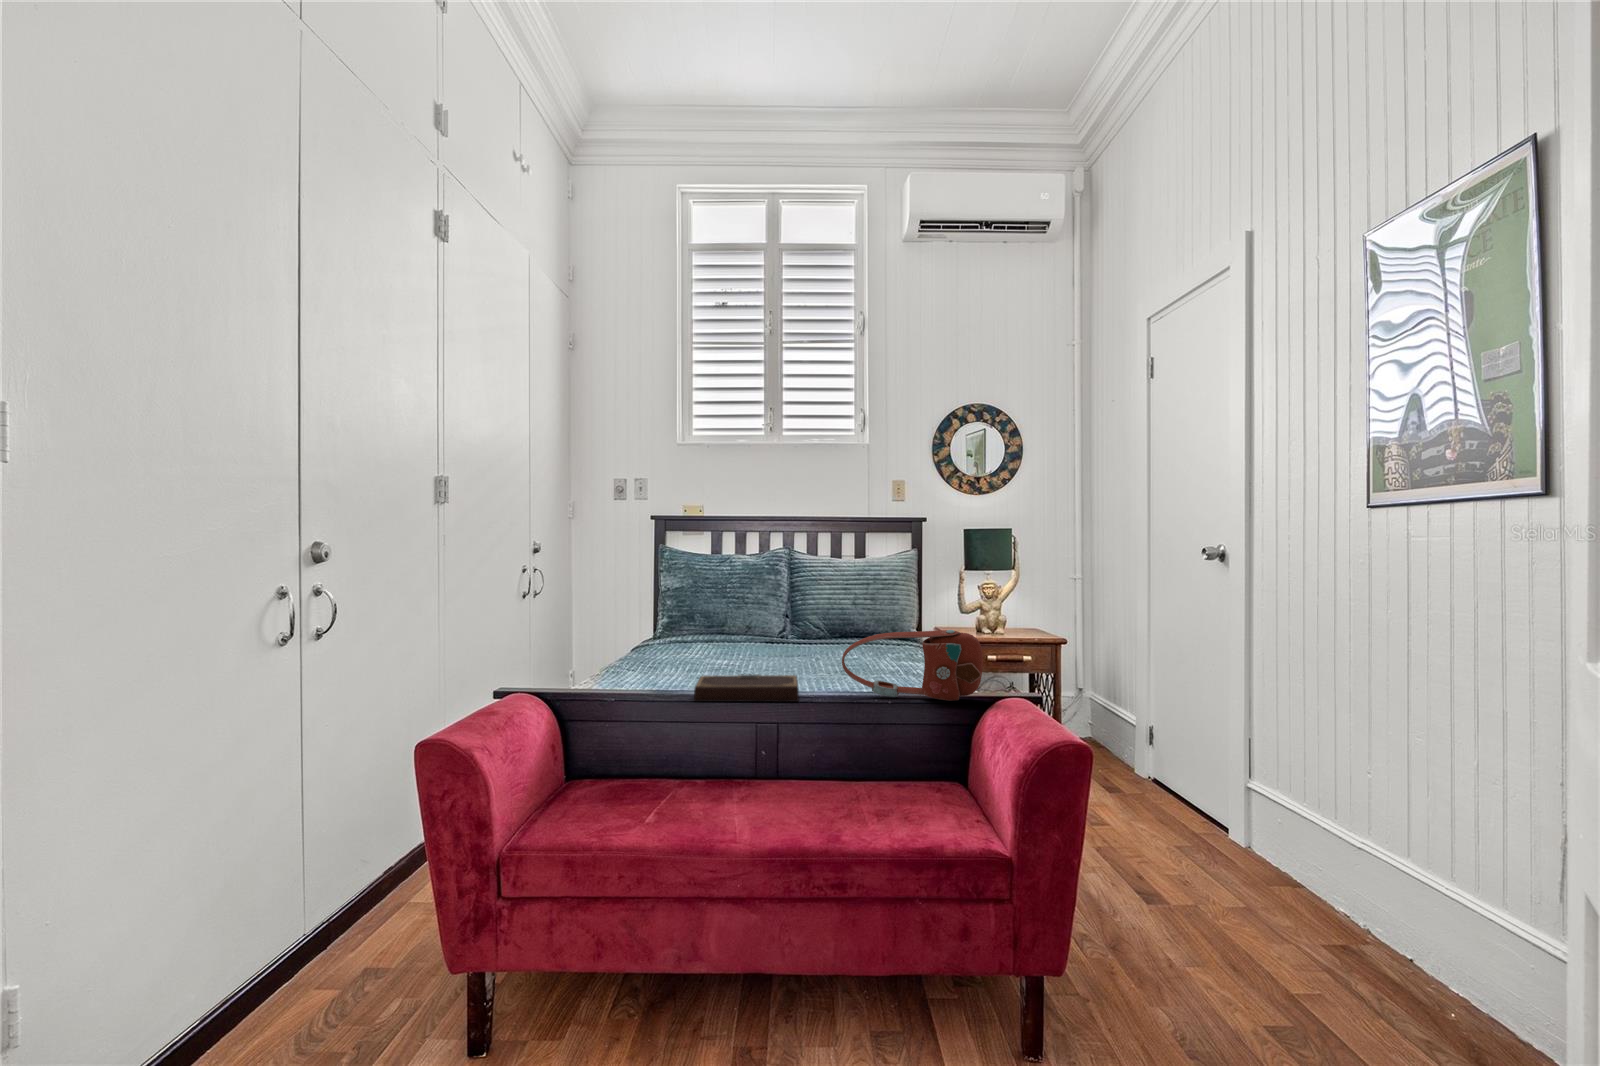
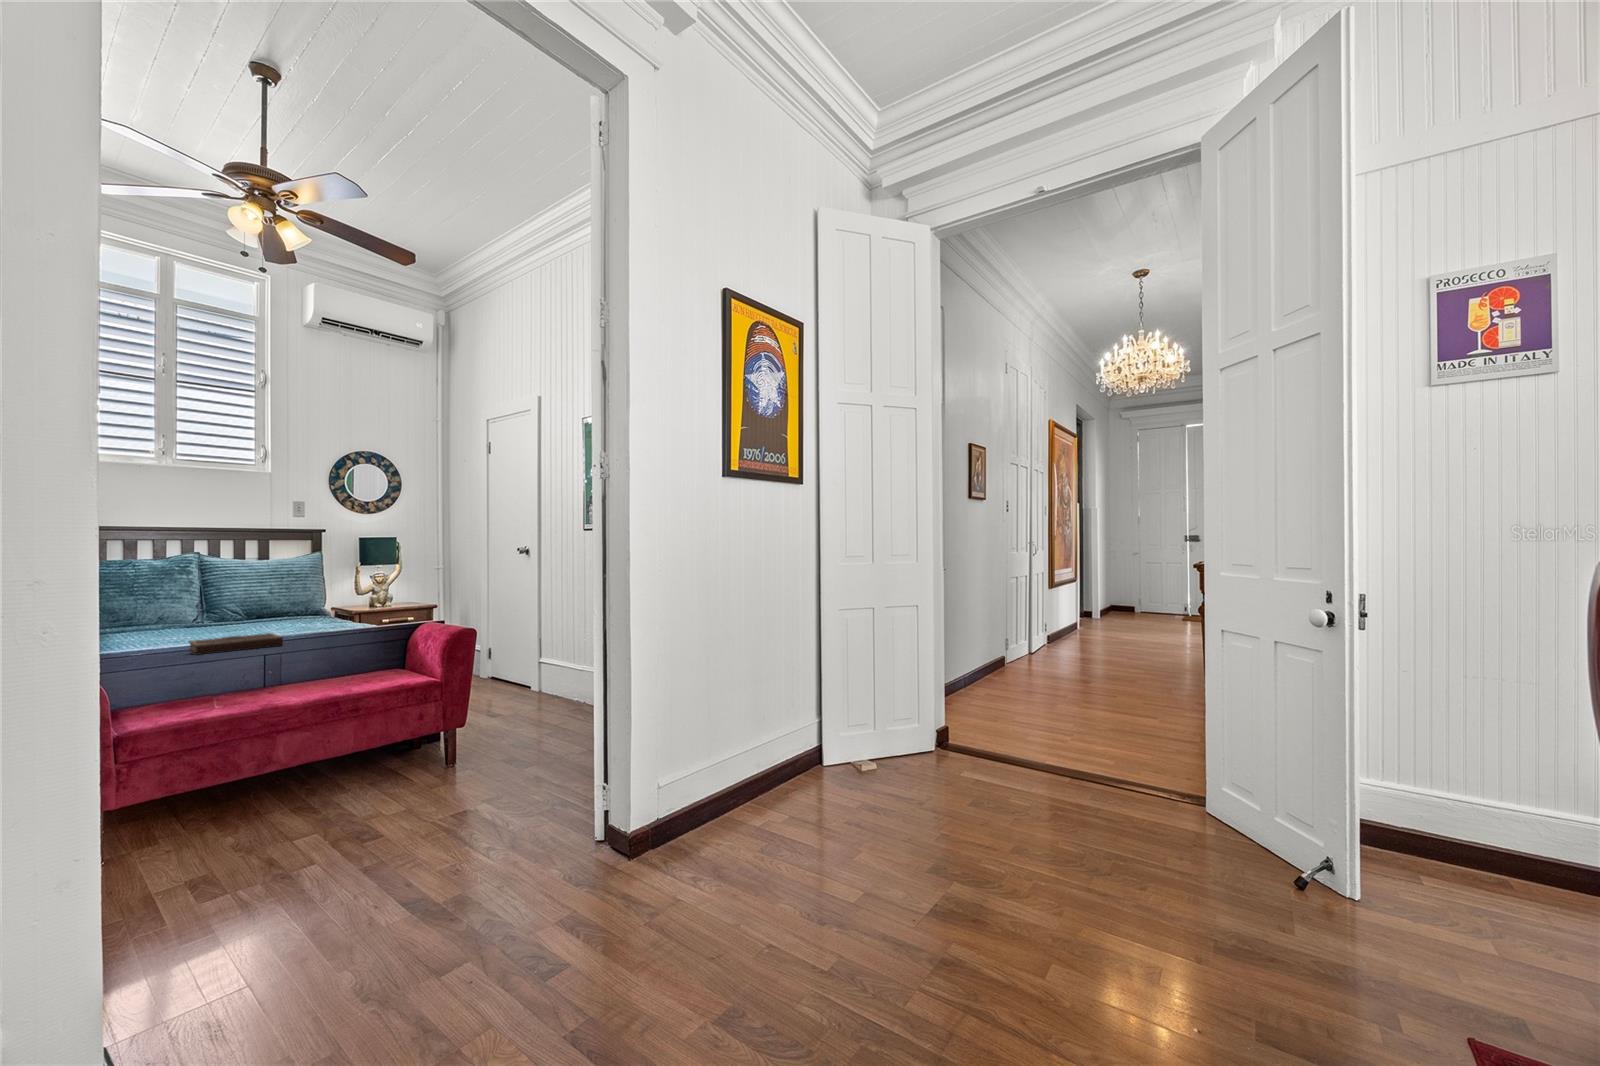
handbag: present [842,630,983,701] -> none [310,596,407,637]

